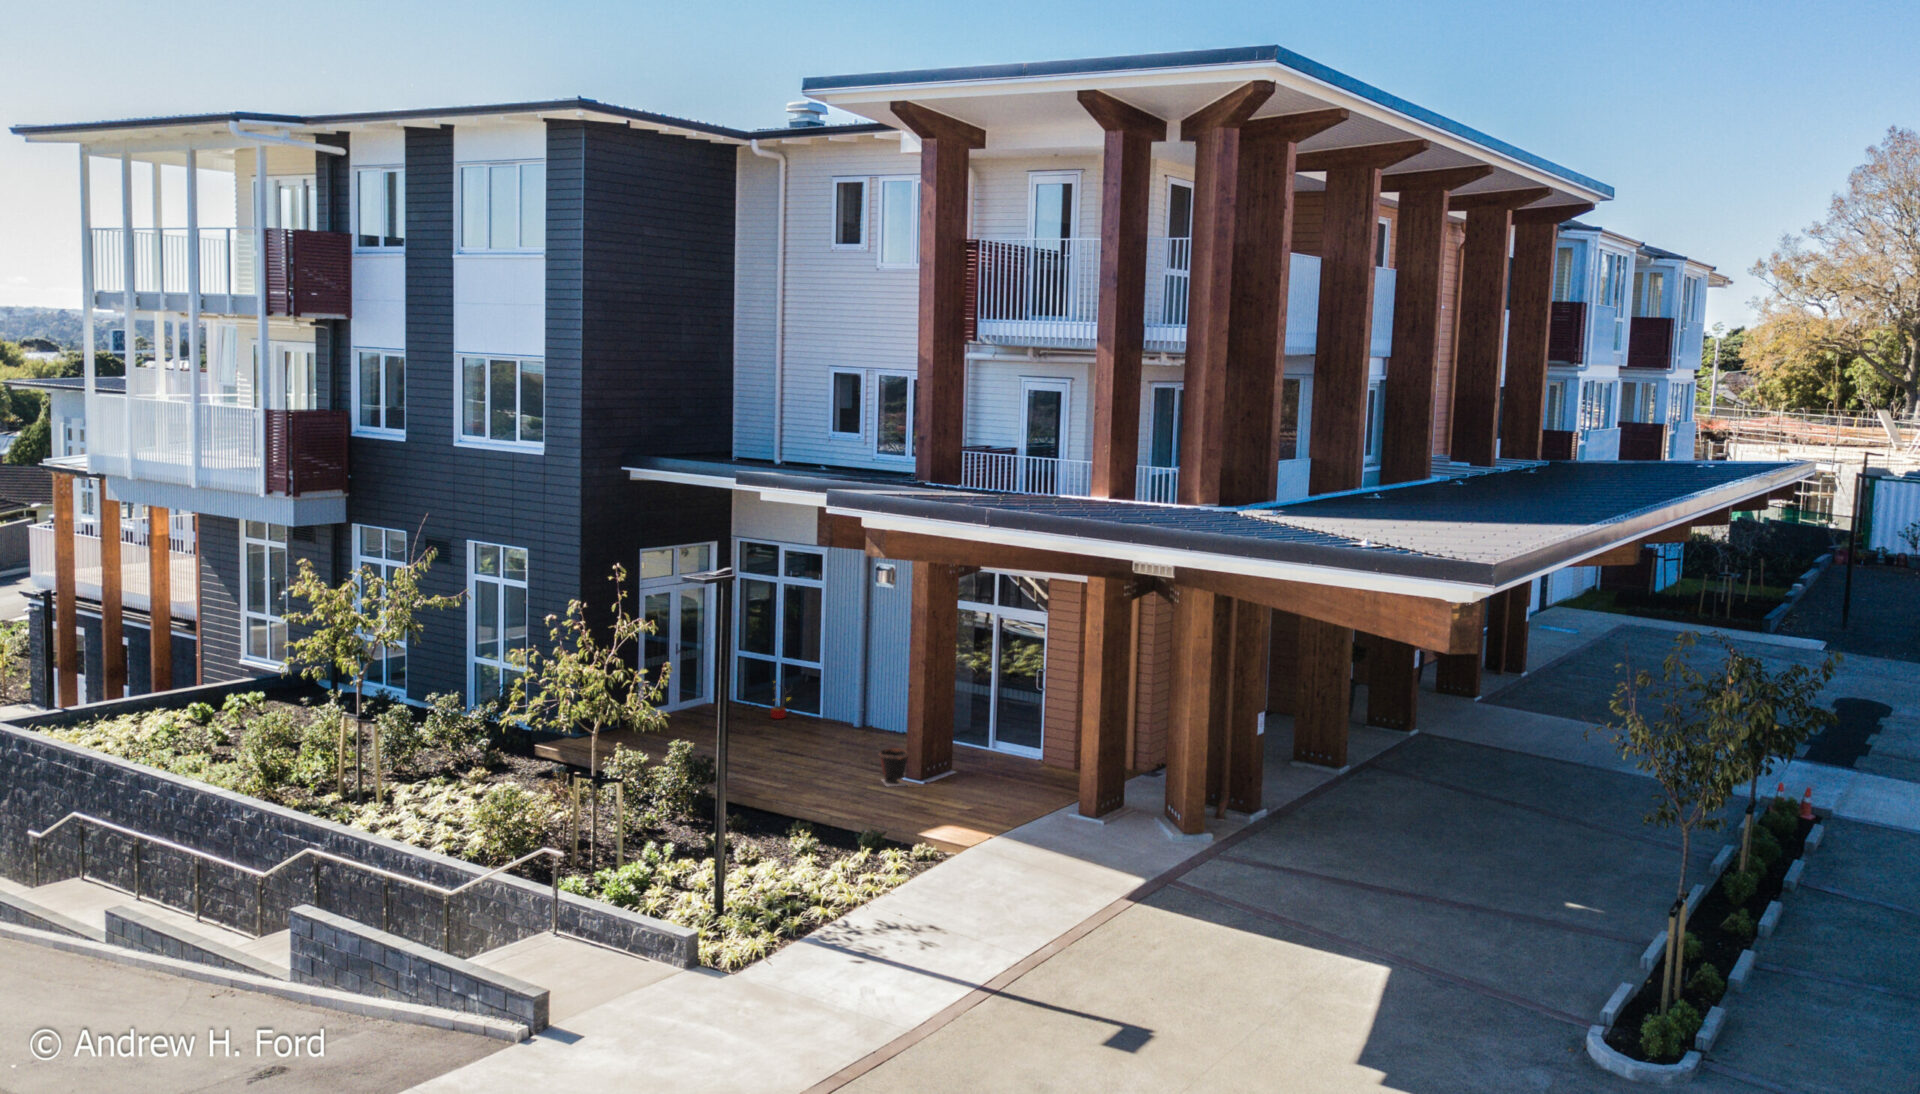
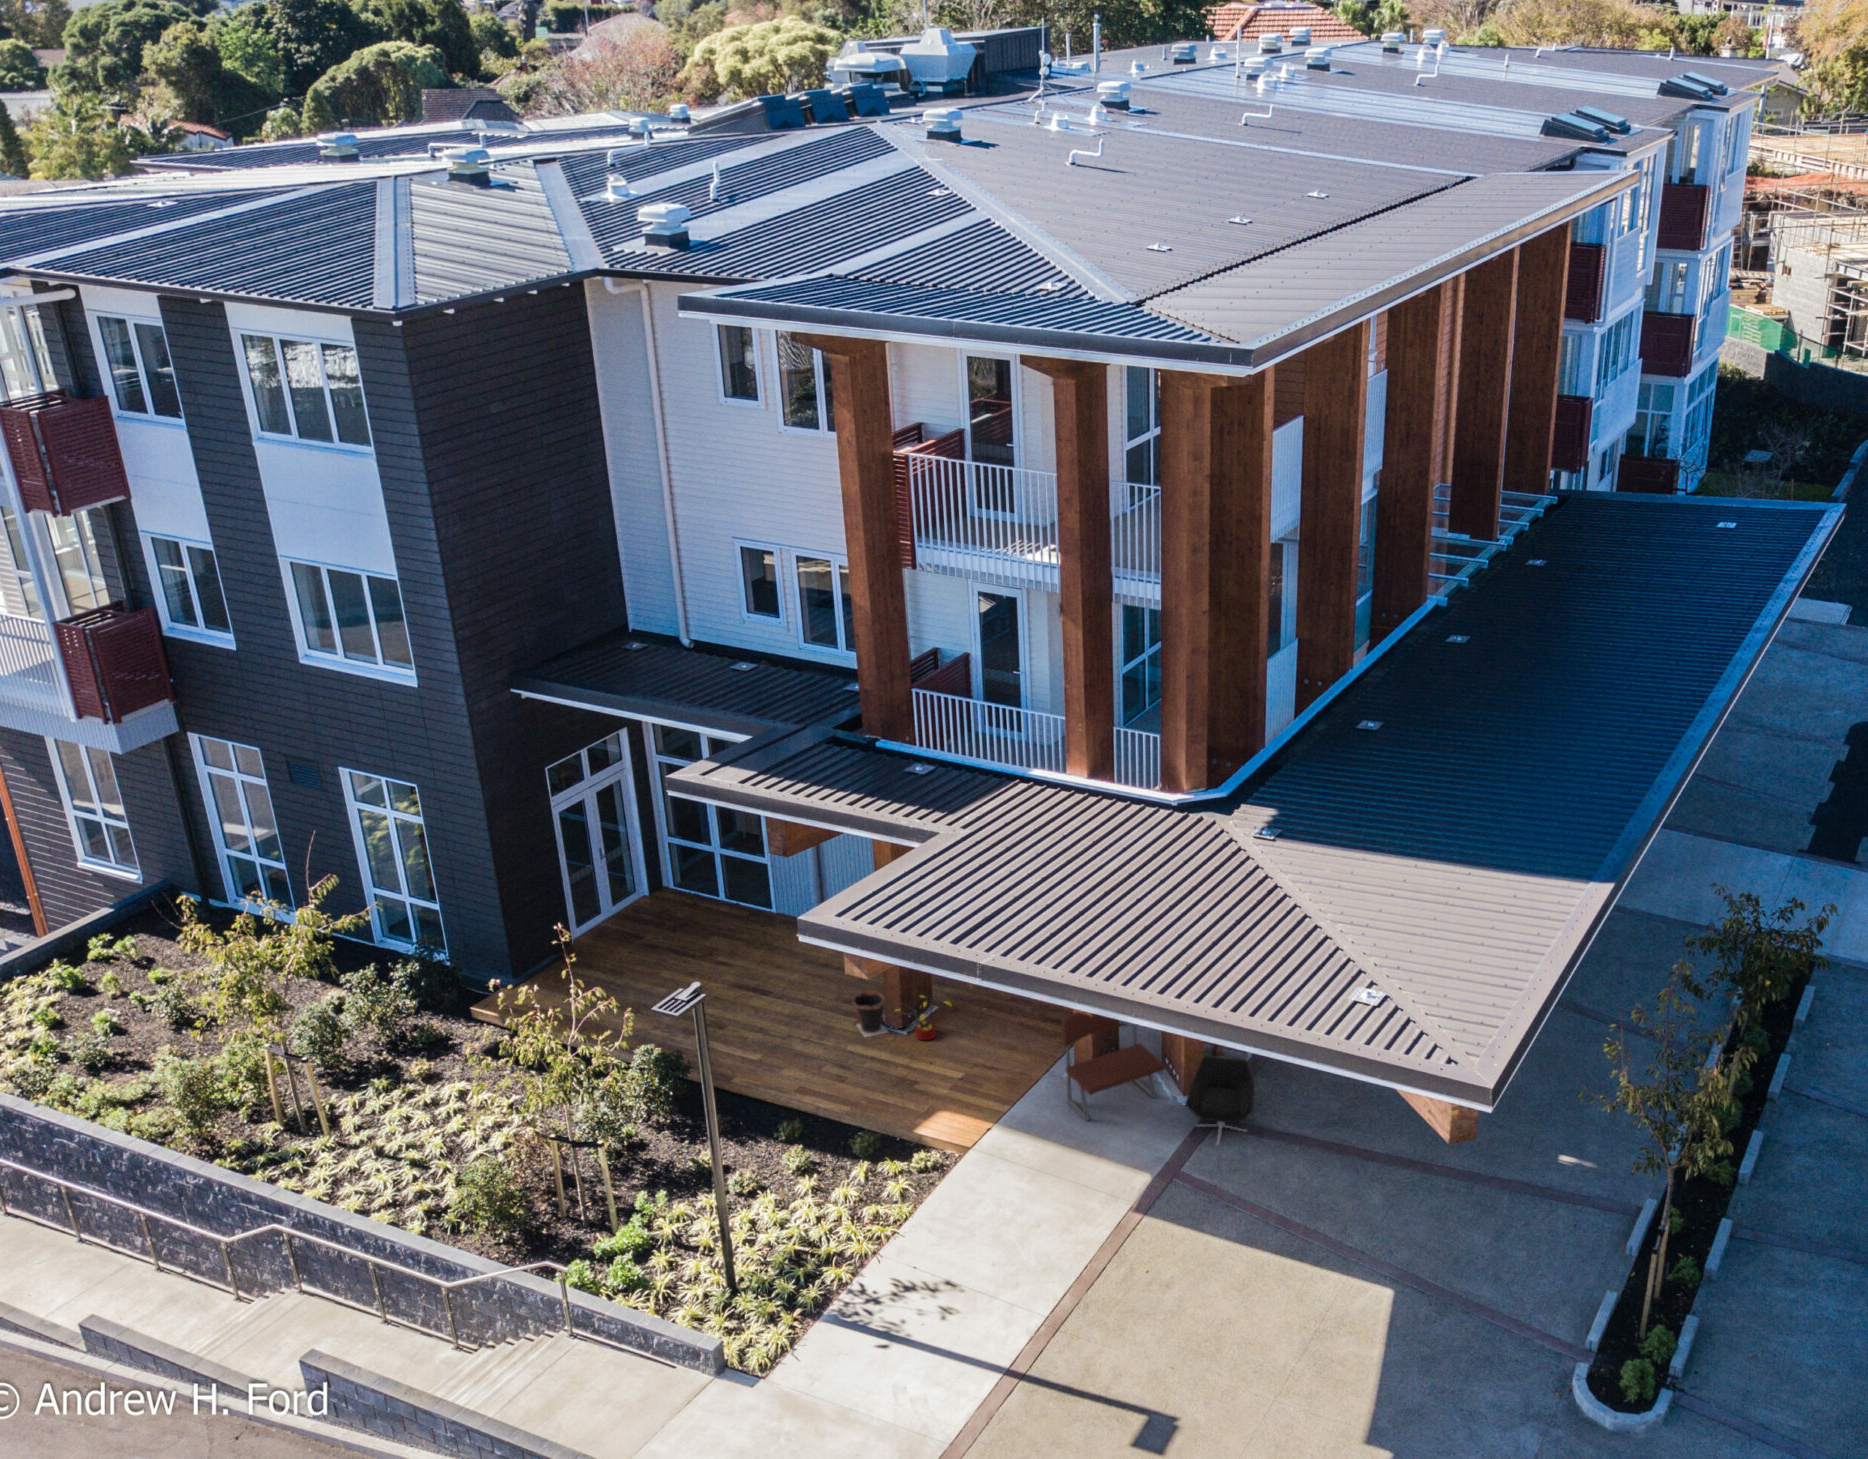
decorative plant: present [771,691,790,719] -> present [897,996,951,1040]
bench: none [1064,736,1158,844] -> present [1062,1012,1165,1120]
lounge chair: none [1174,790,1241,865] -> present [1185,1056,1254,1145]

